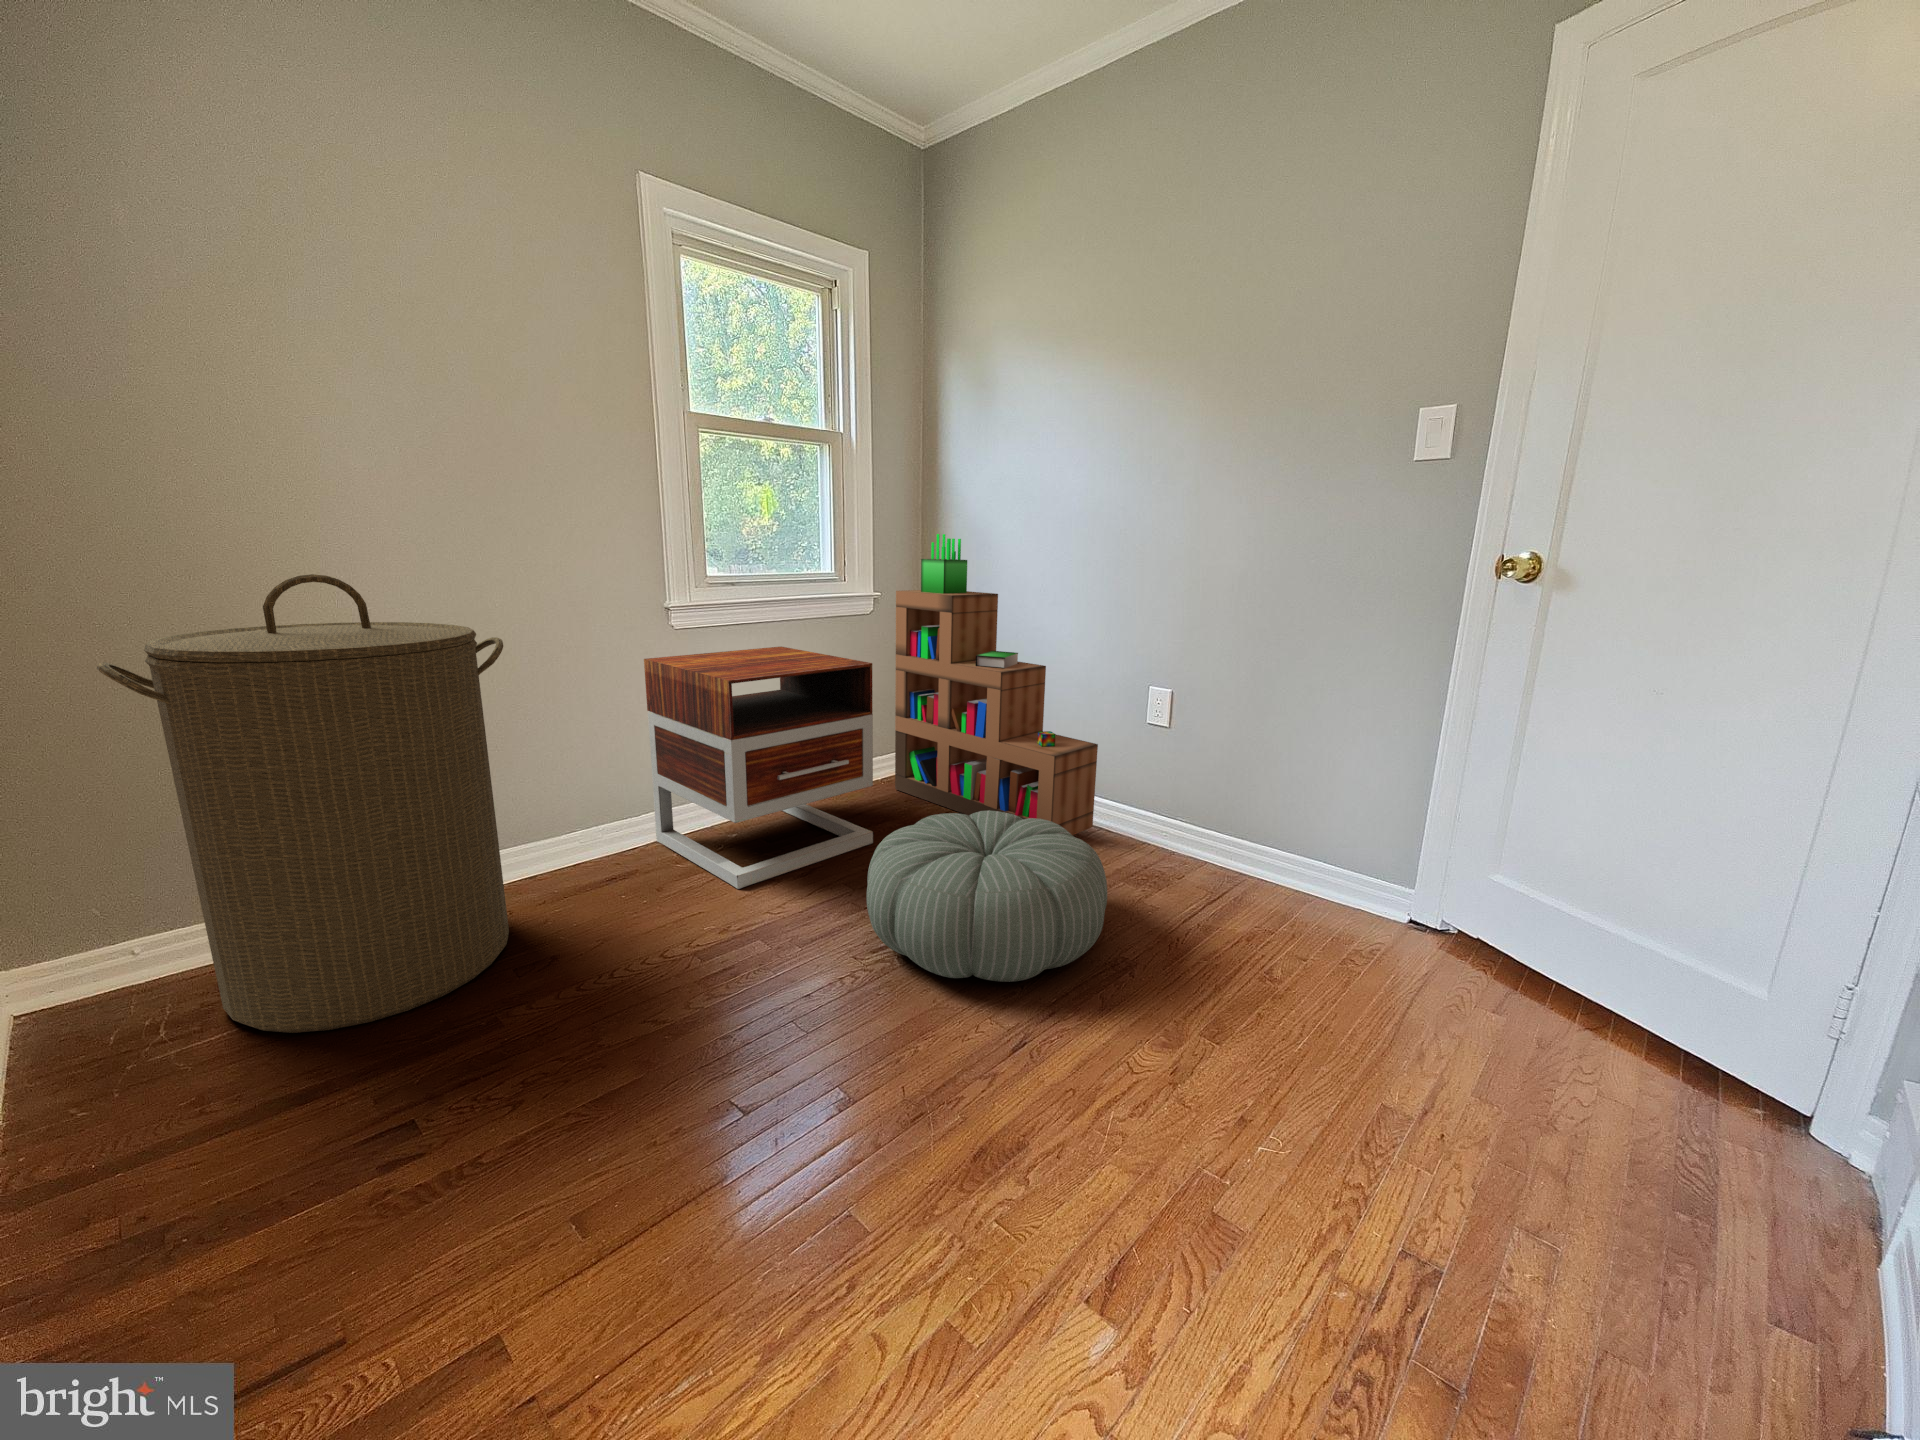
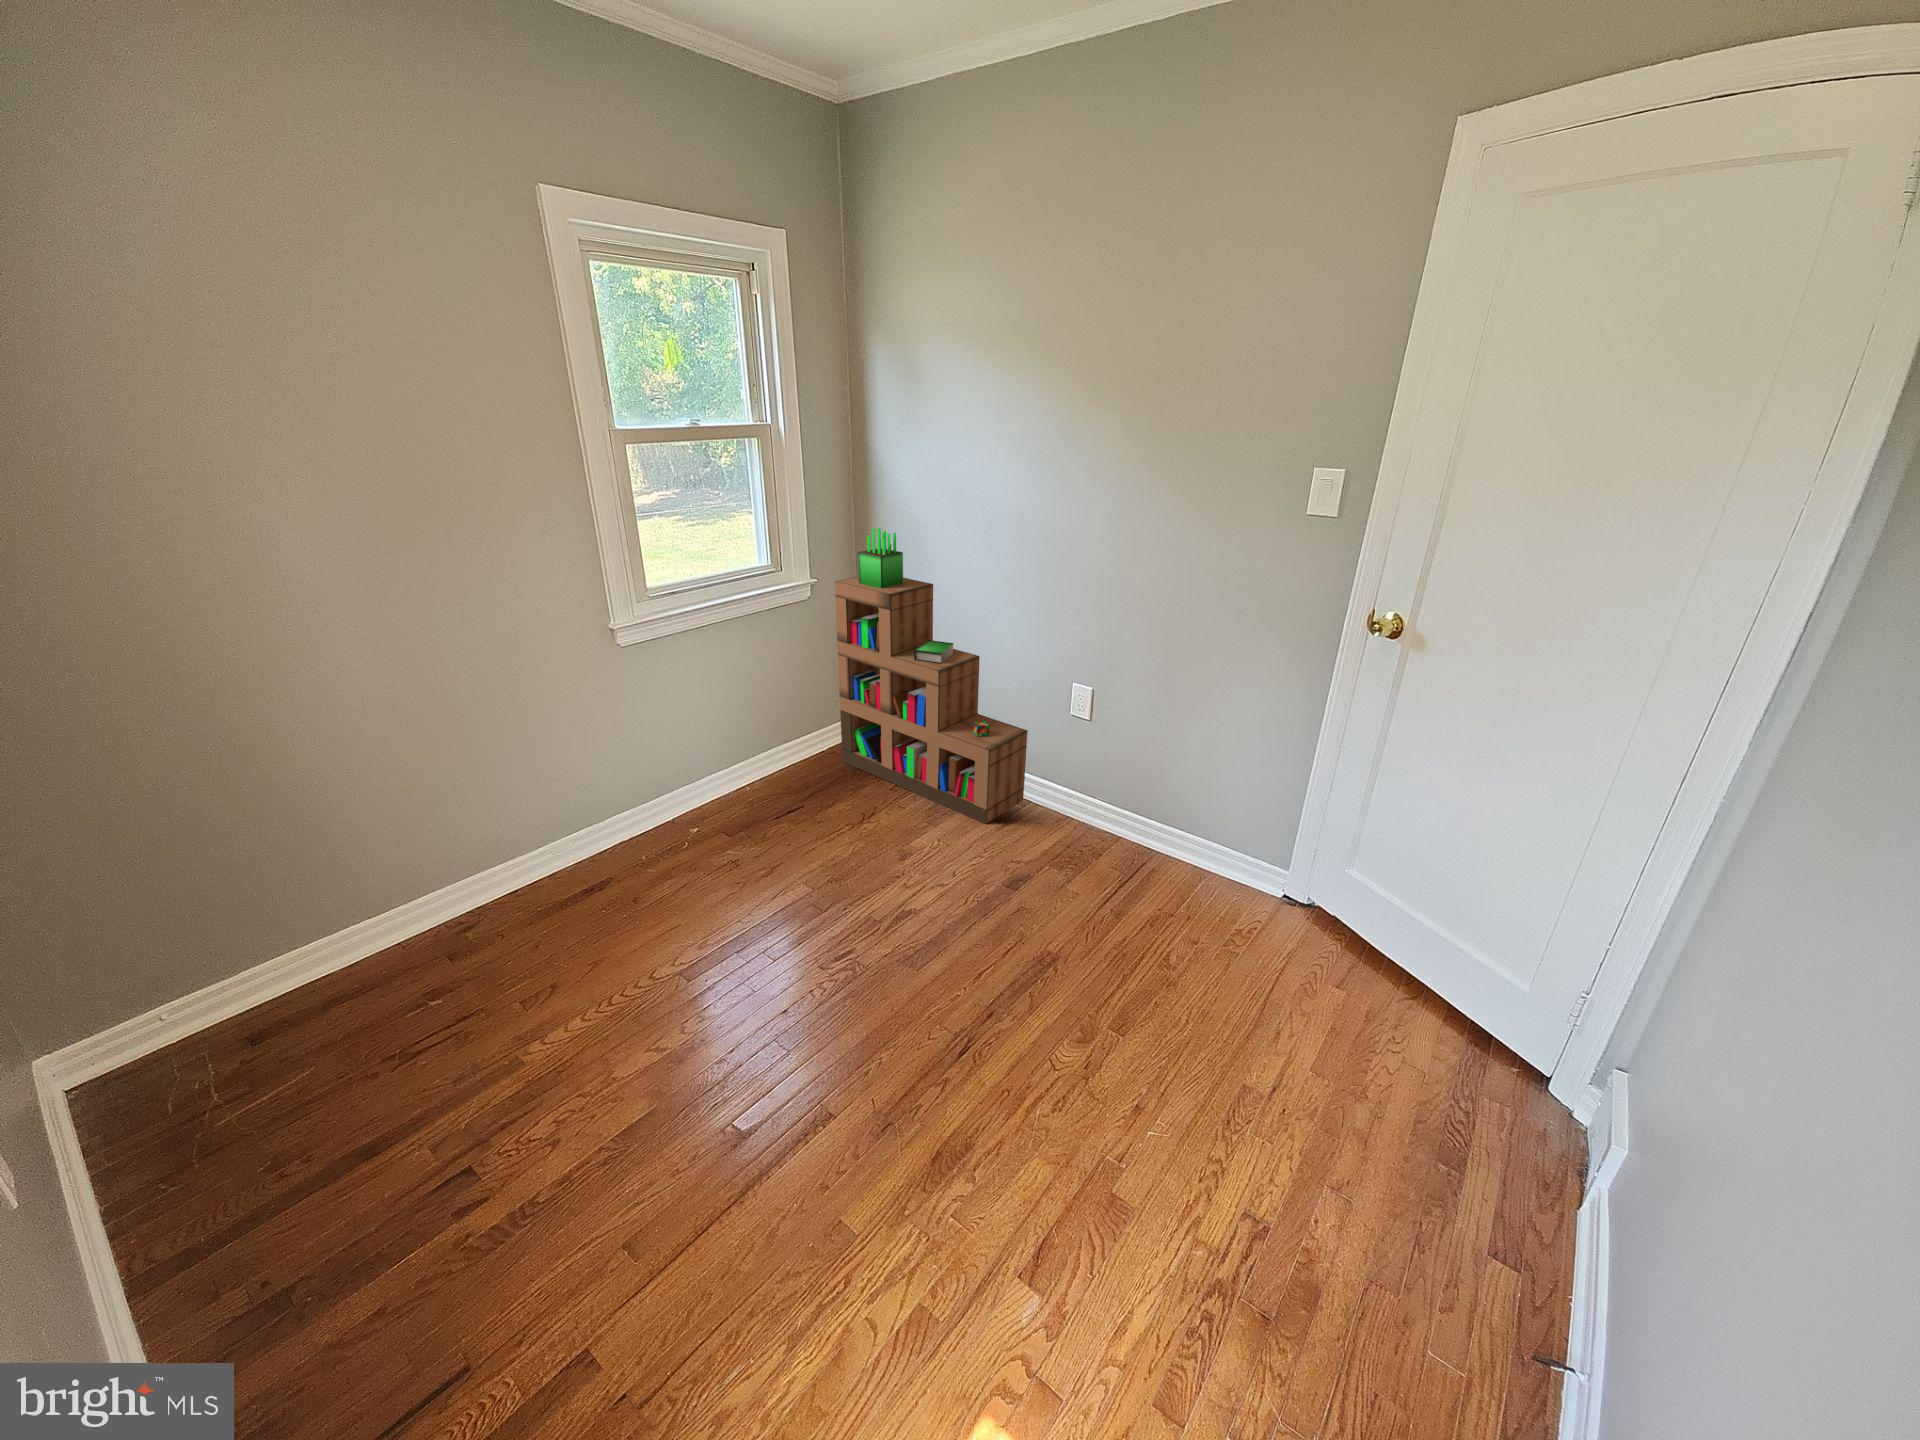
laundry hamper: present [97,574,509,1033] -> none [92,684,510,1086]
nightstand: present [644,647,873,889] -> none [597,646,827,894]
pouf: present [866,810,1107,982] -> none [829,819,1036,987]

